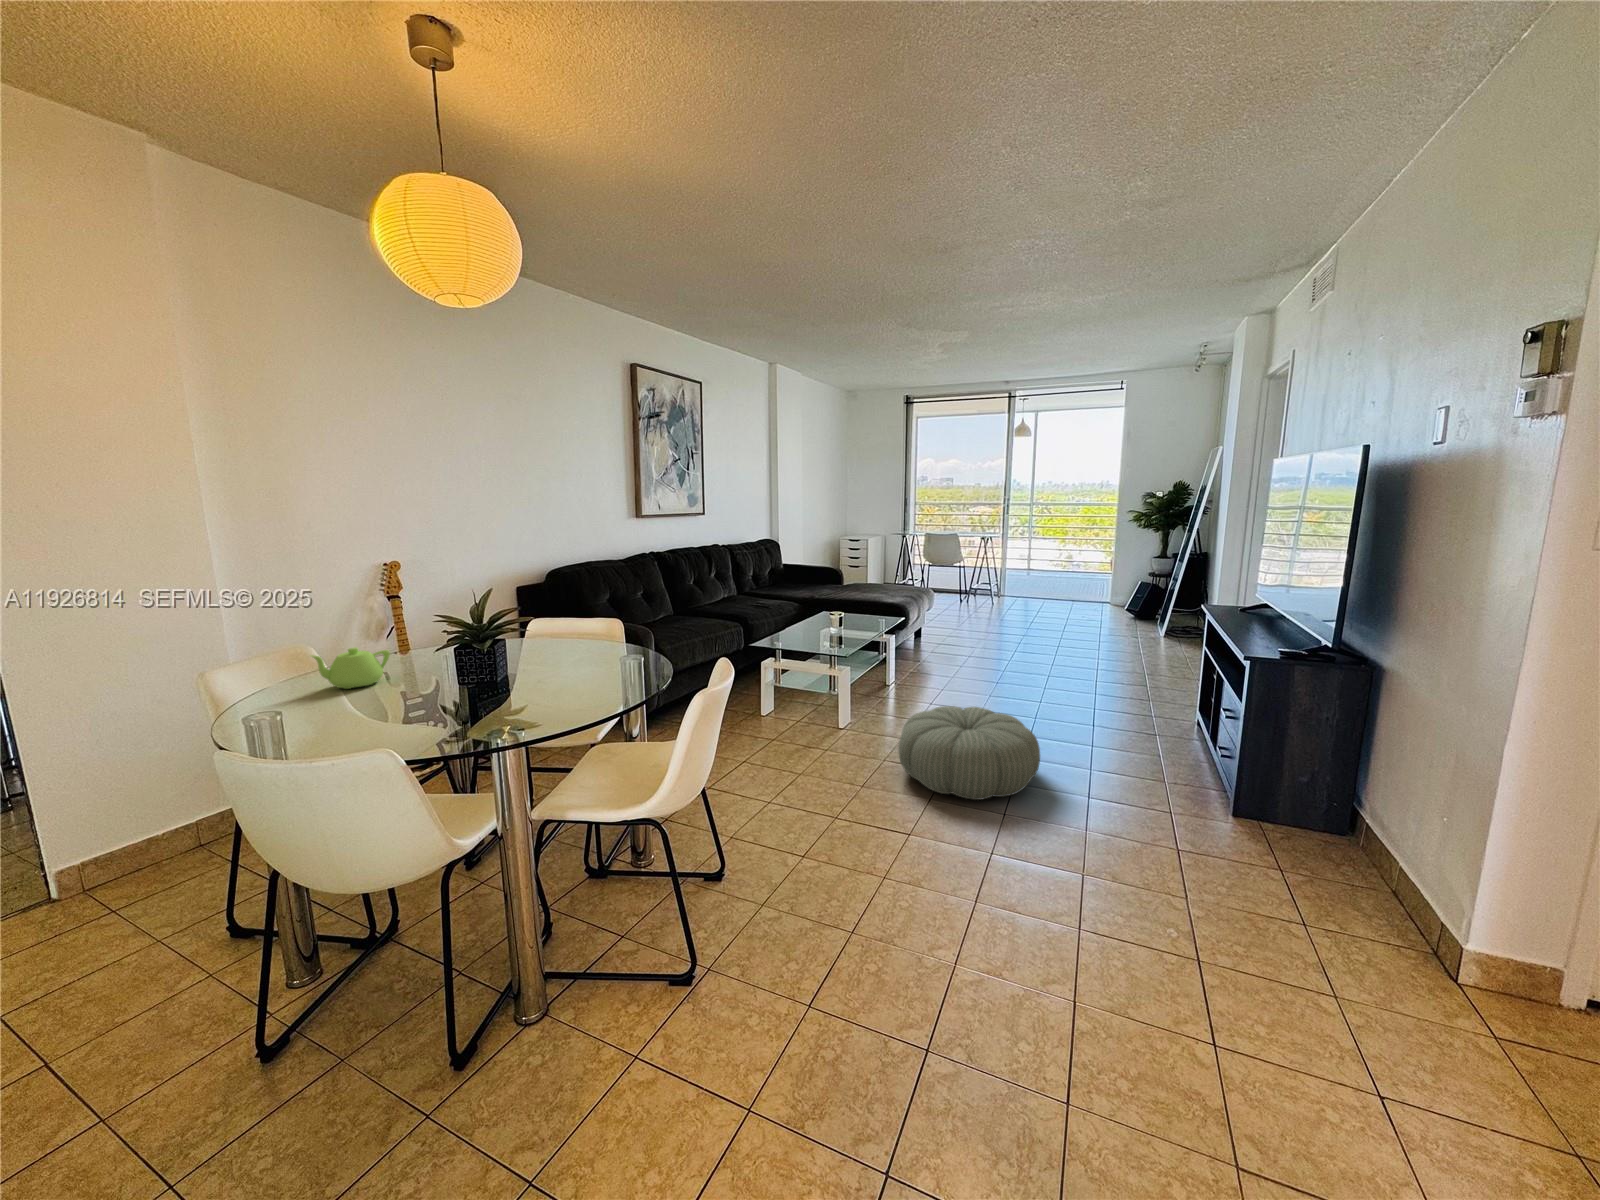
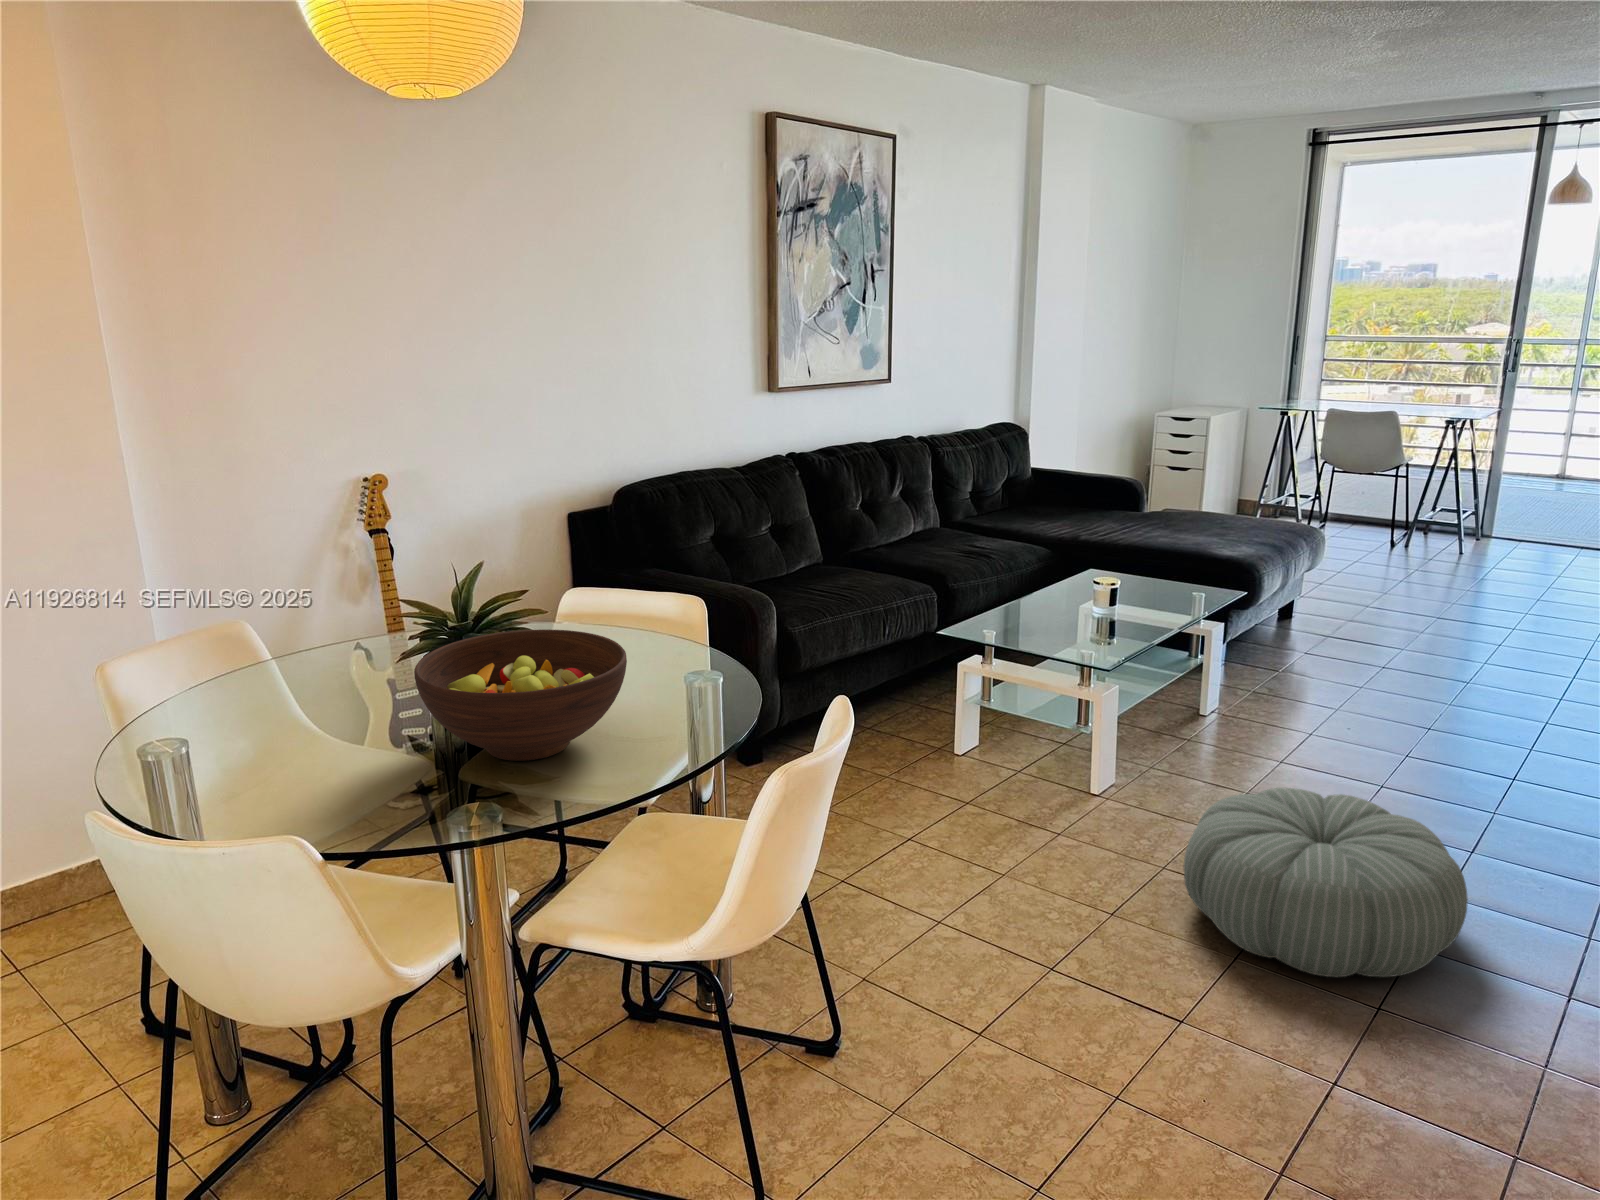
fruit bowl: none [449,627,591,705] -> present [414,629,627,761]
teapot: present [312,647,390,689] -> none [239,637,349,700]

